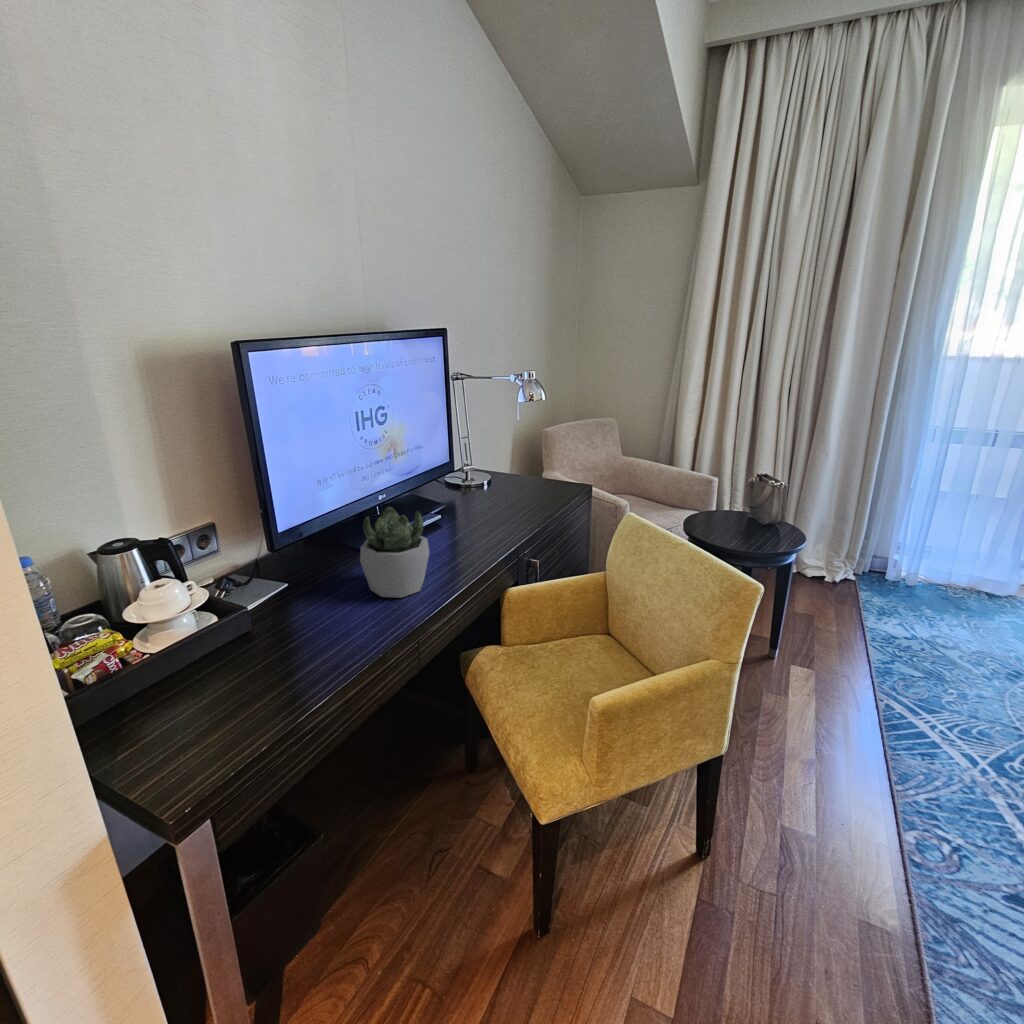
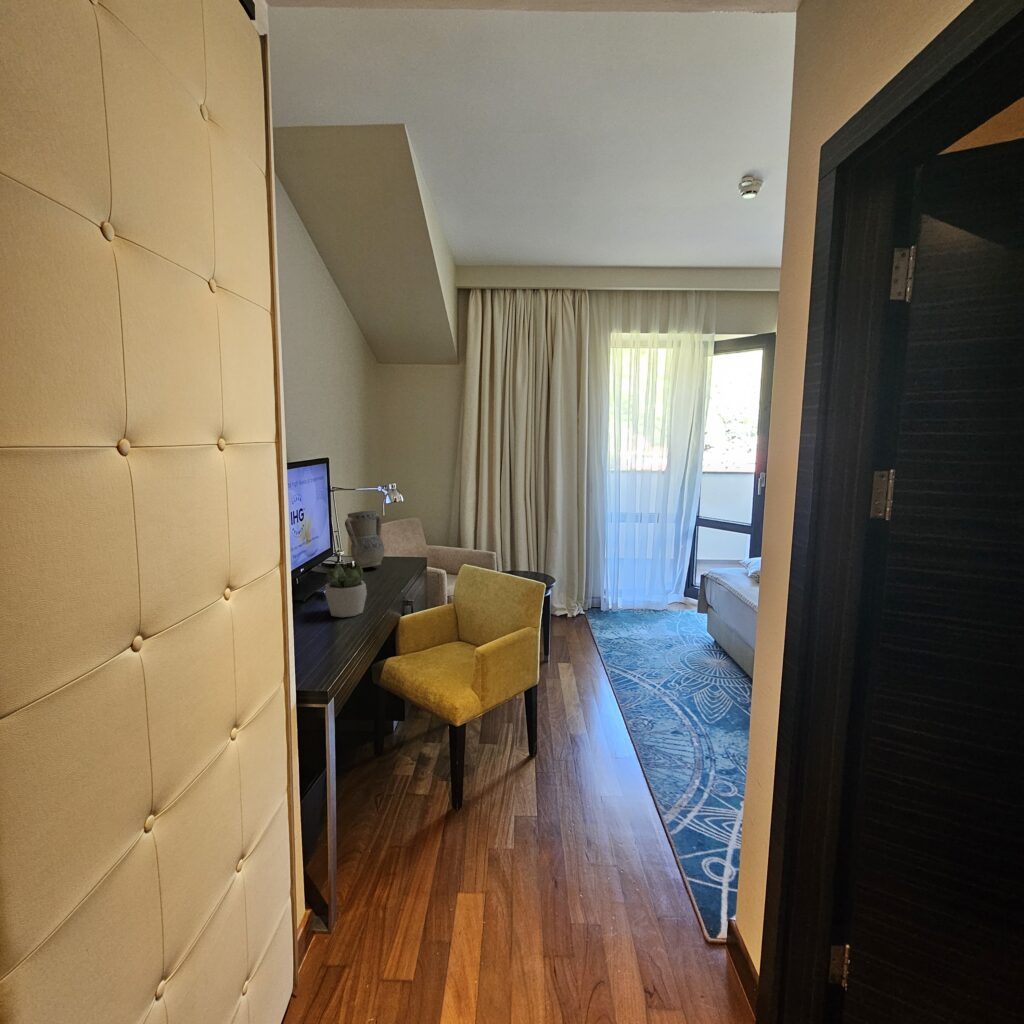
vase: none [463,410,523,496] -> present [345,510,385,568]

